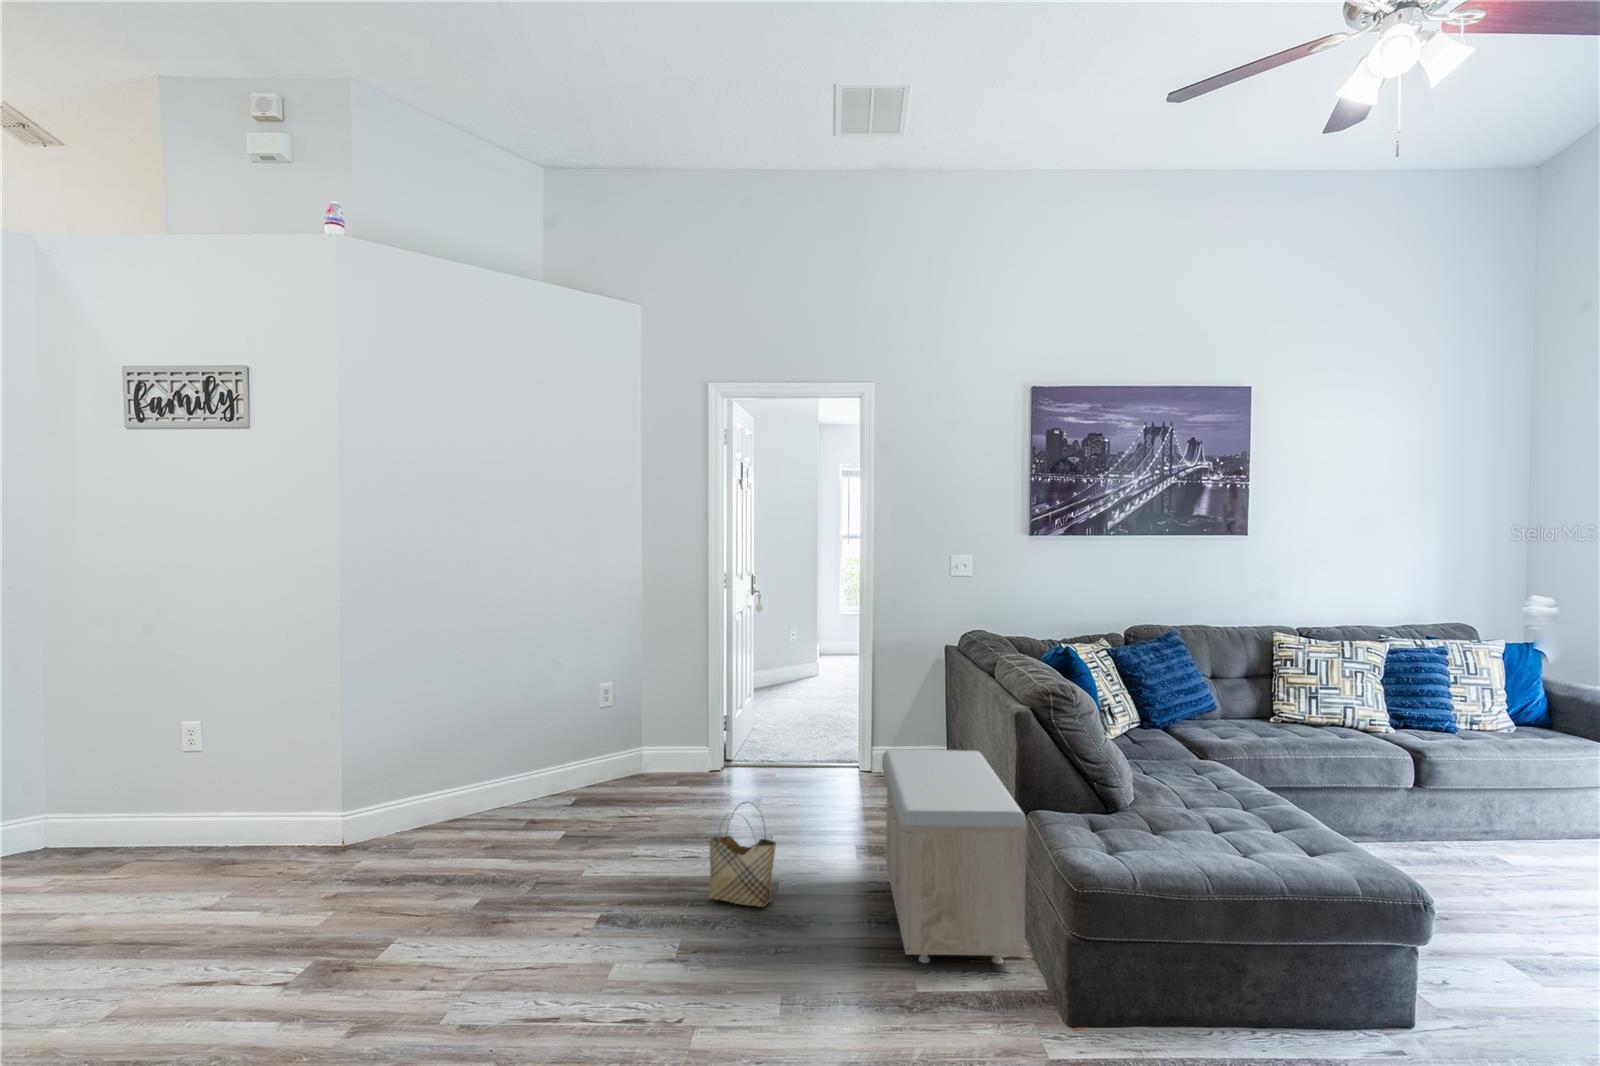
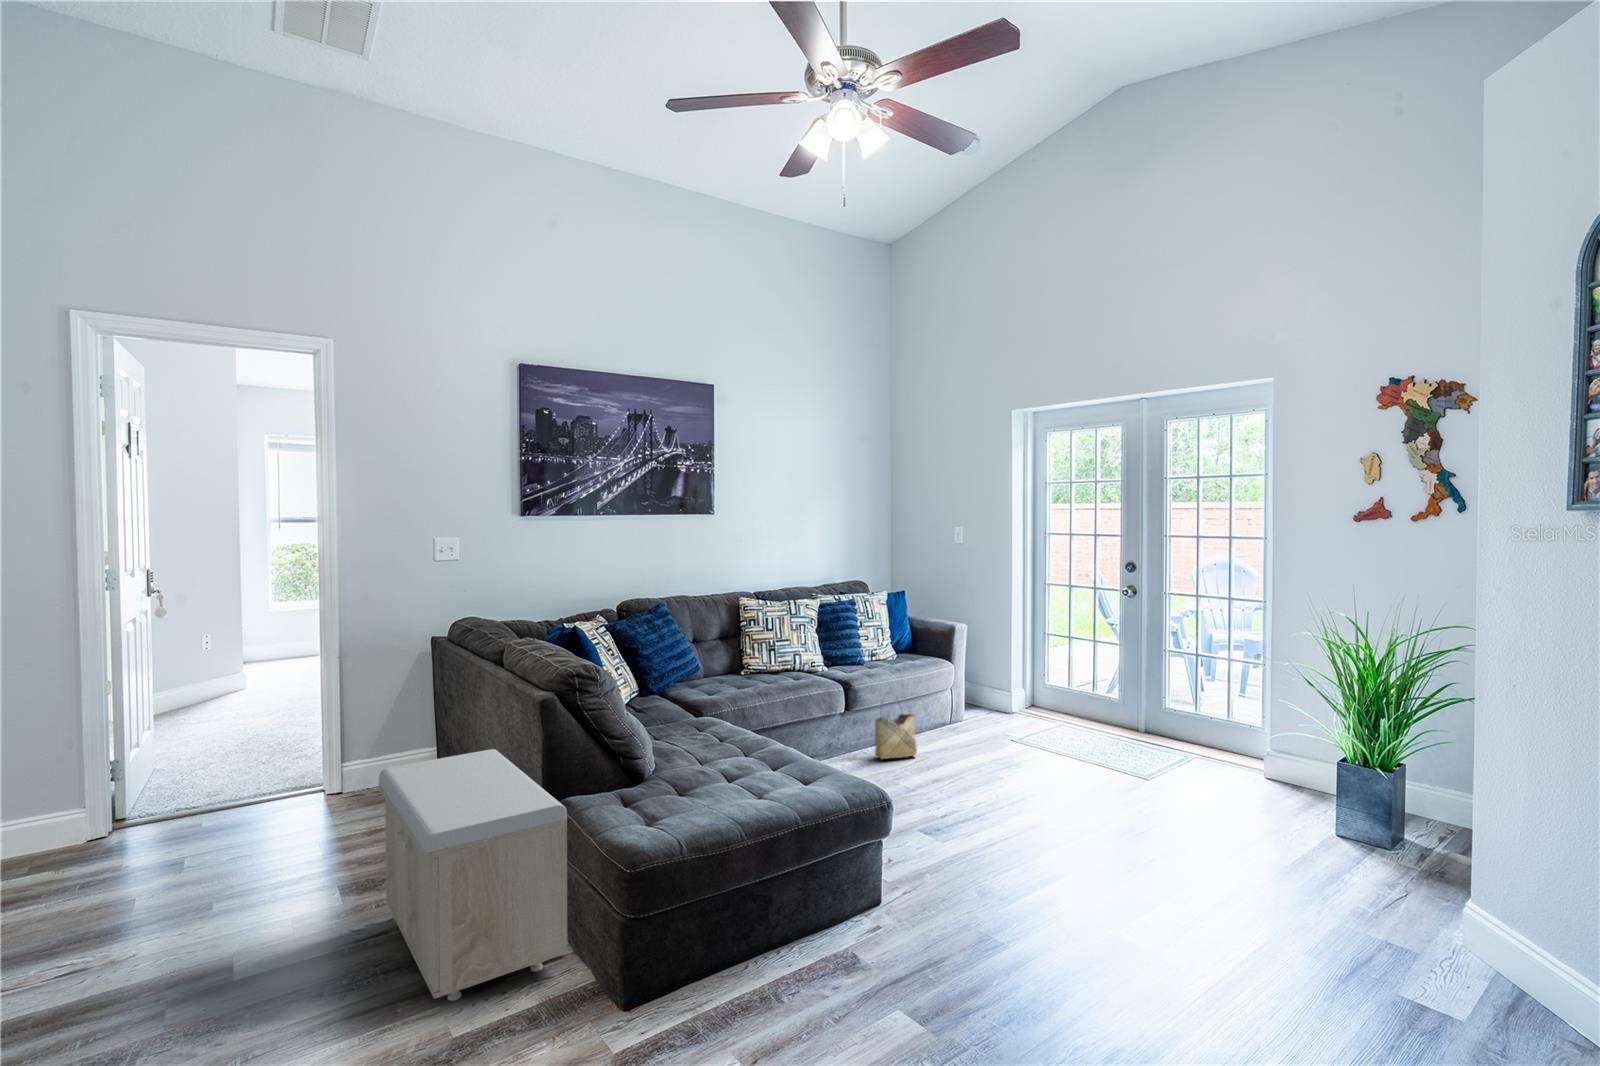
woven basket: present [708,802,776,907] -> present [875,713,917,759]

